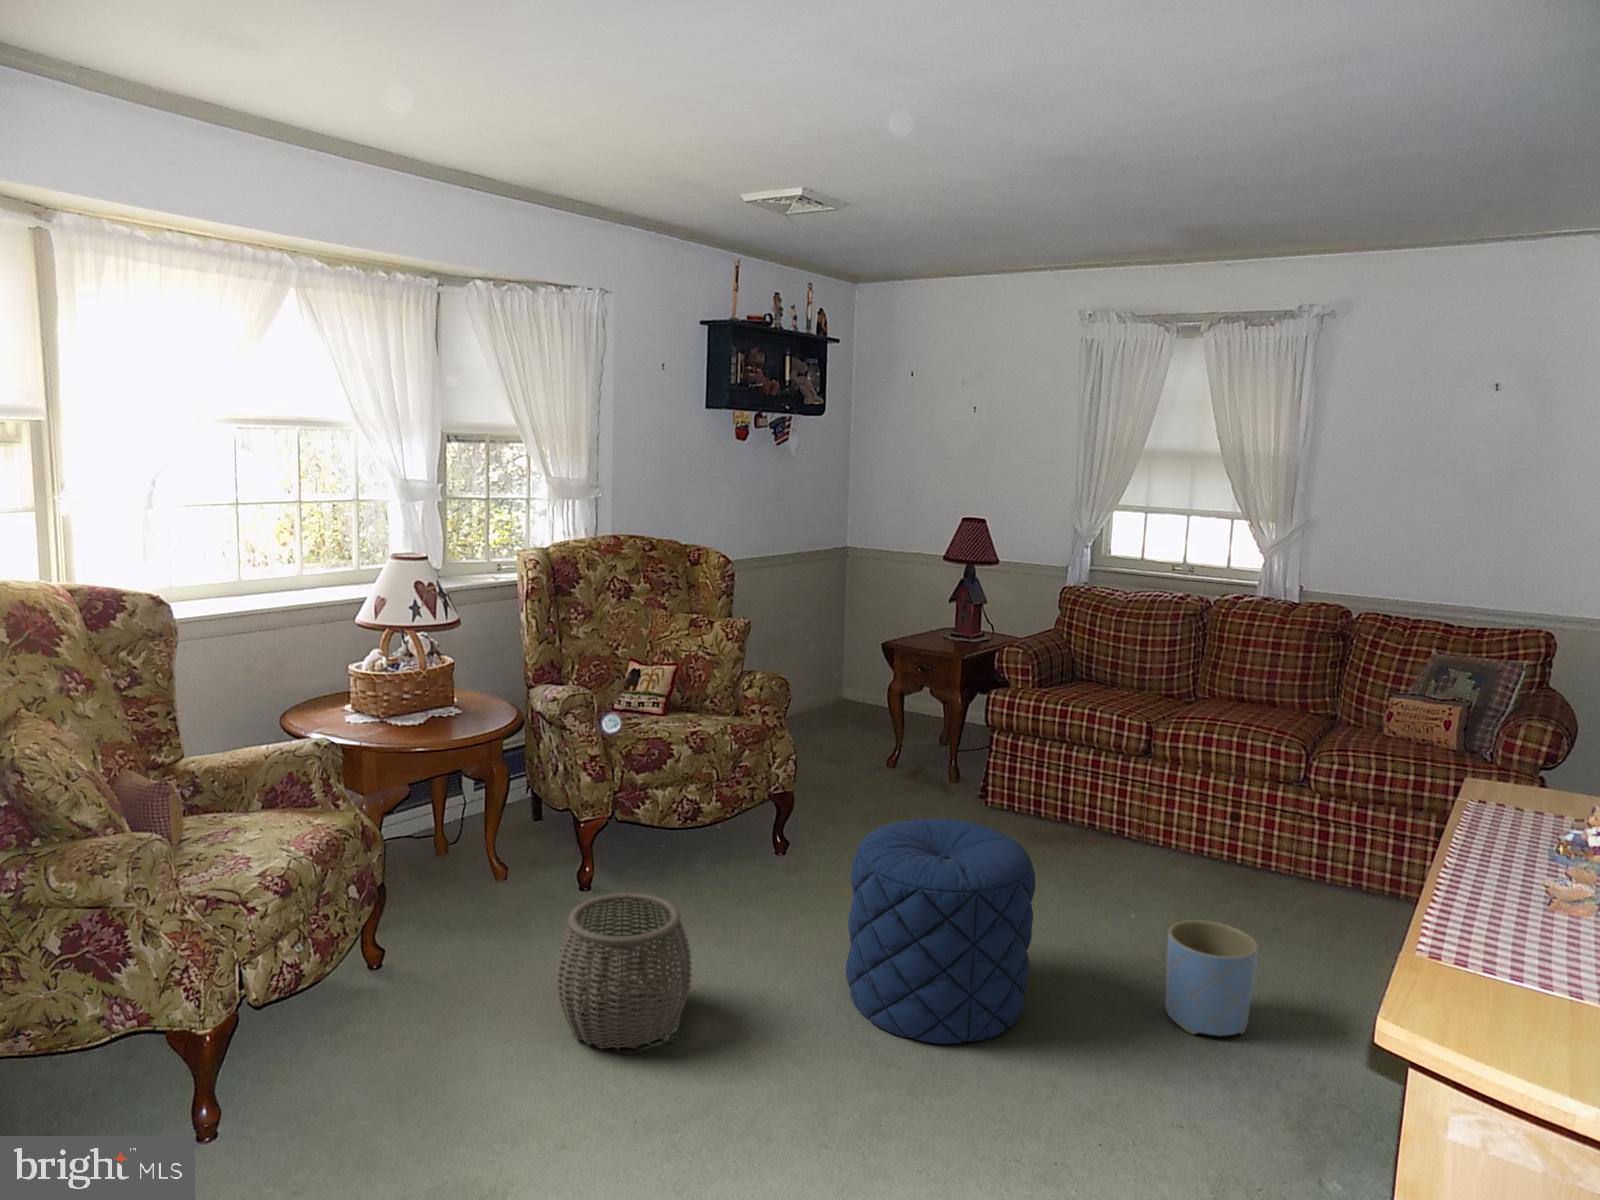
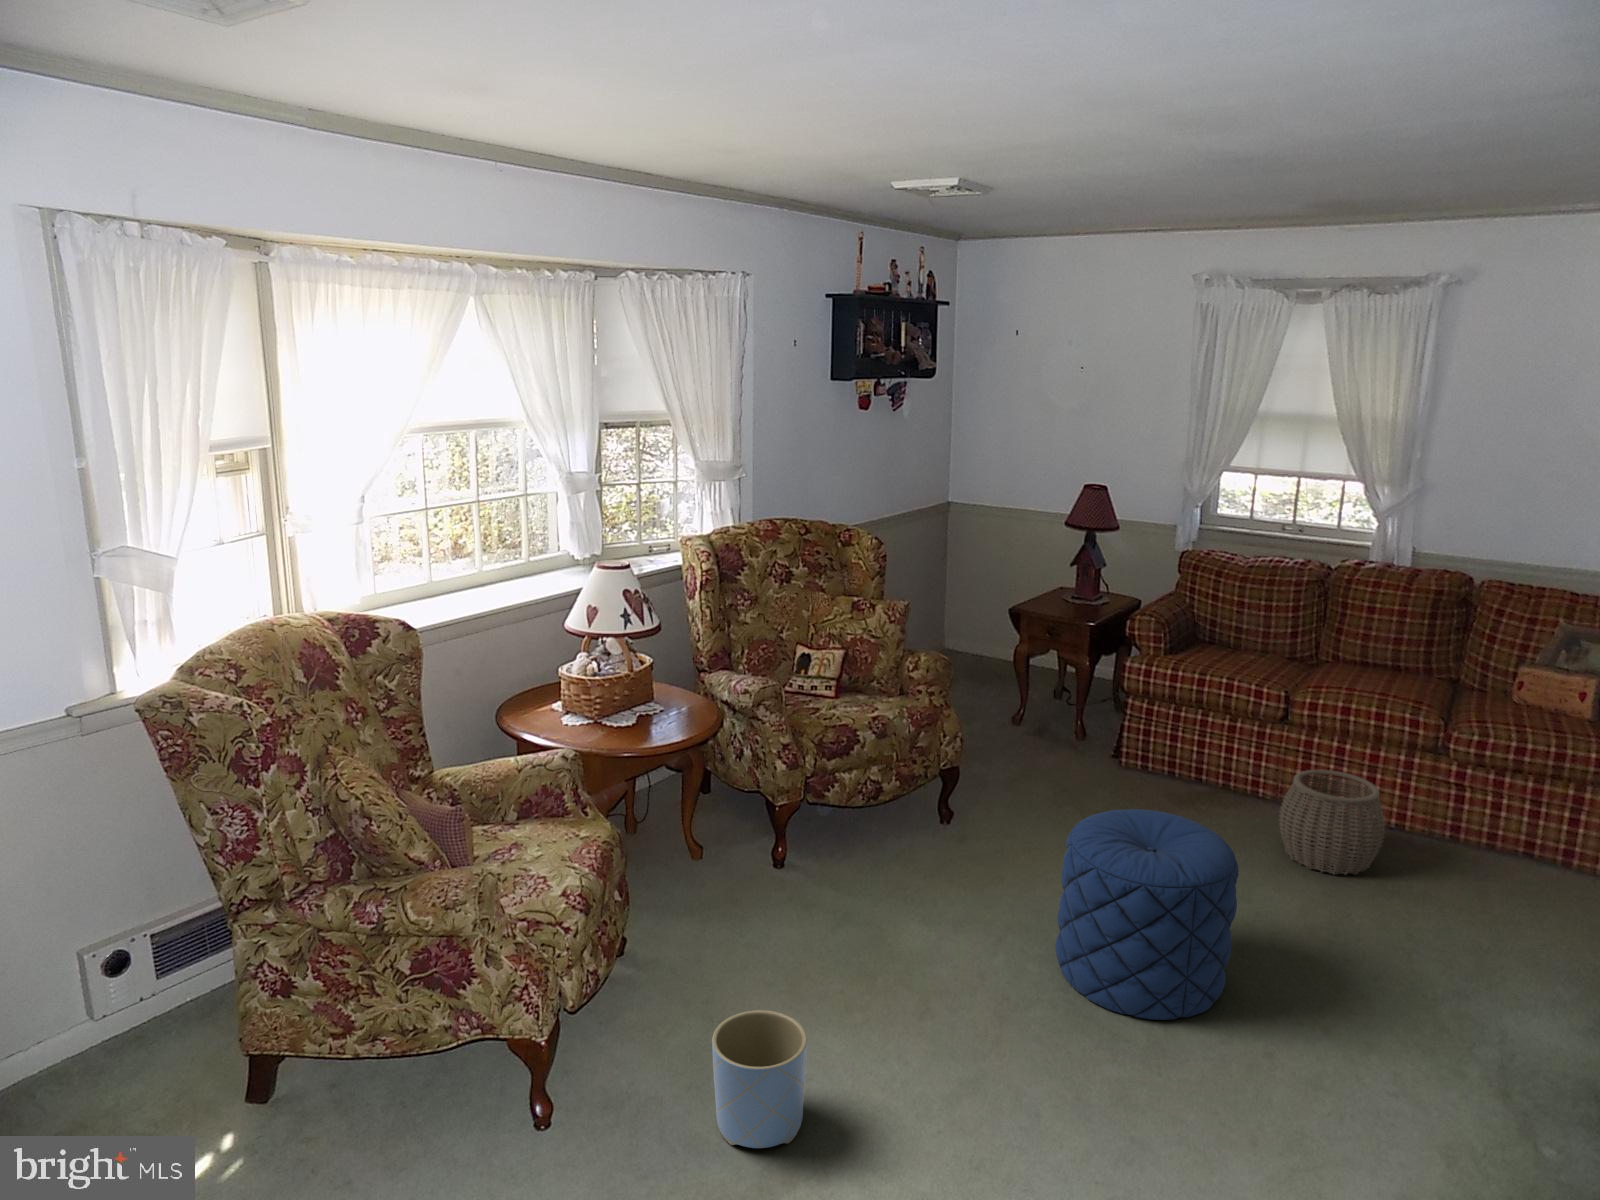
woven basket: present [556,893,692,1049] -> present [1279,770,1385,875]
planter: present [1165,920,1258,1036] -> present [712,1010,807,1148]

